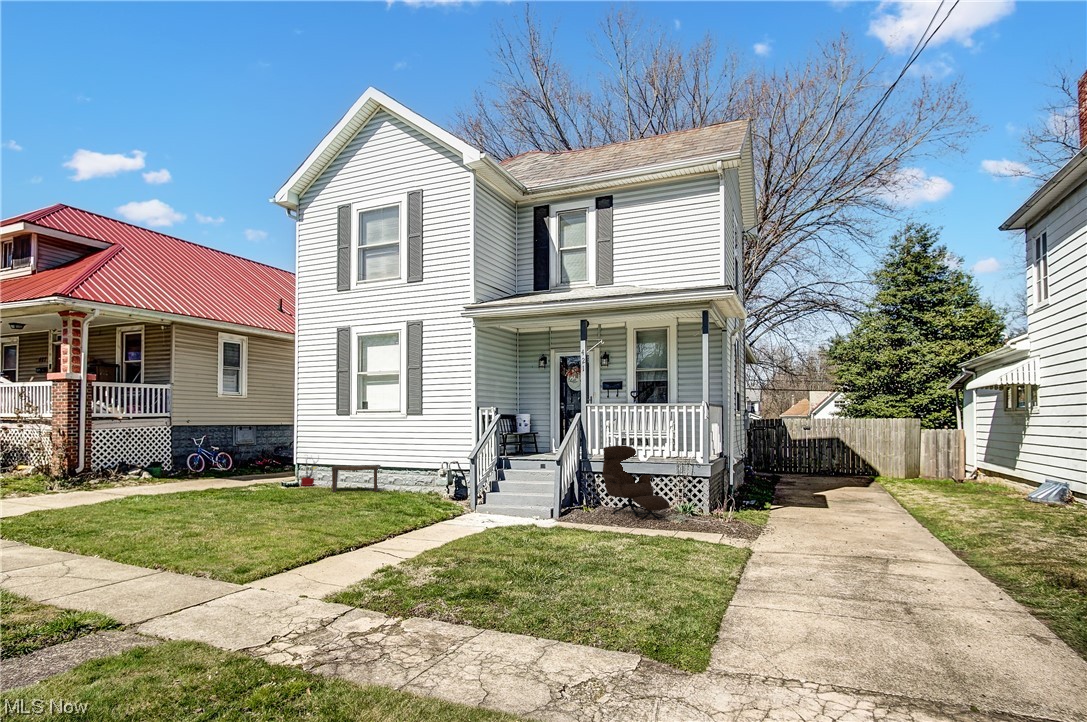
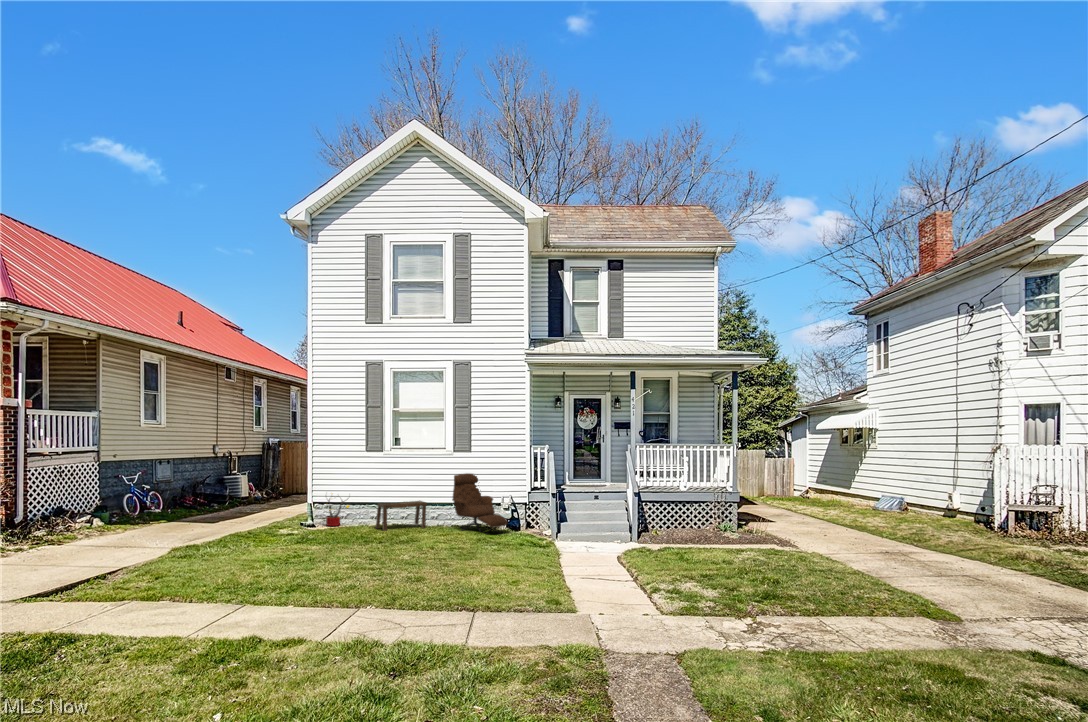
lounge chair: present [602,446,670,520] -> present [452,473,508,534]

